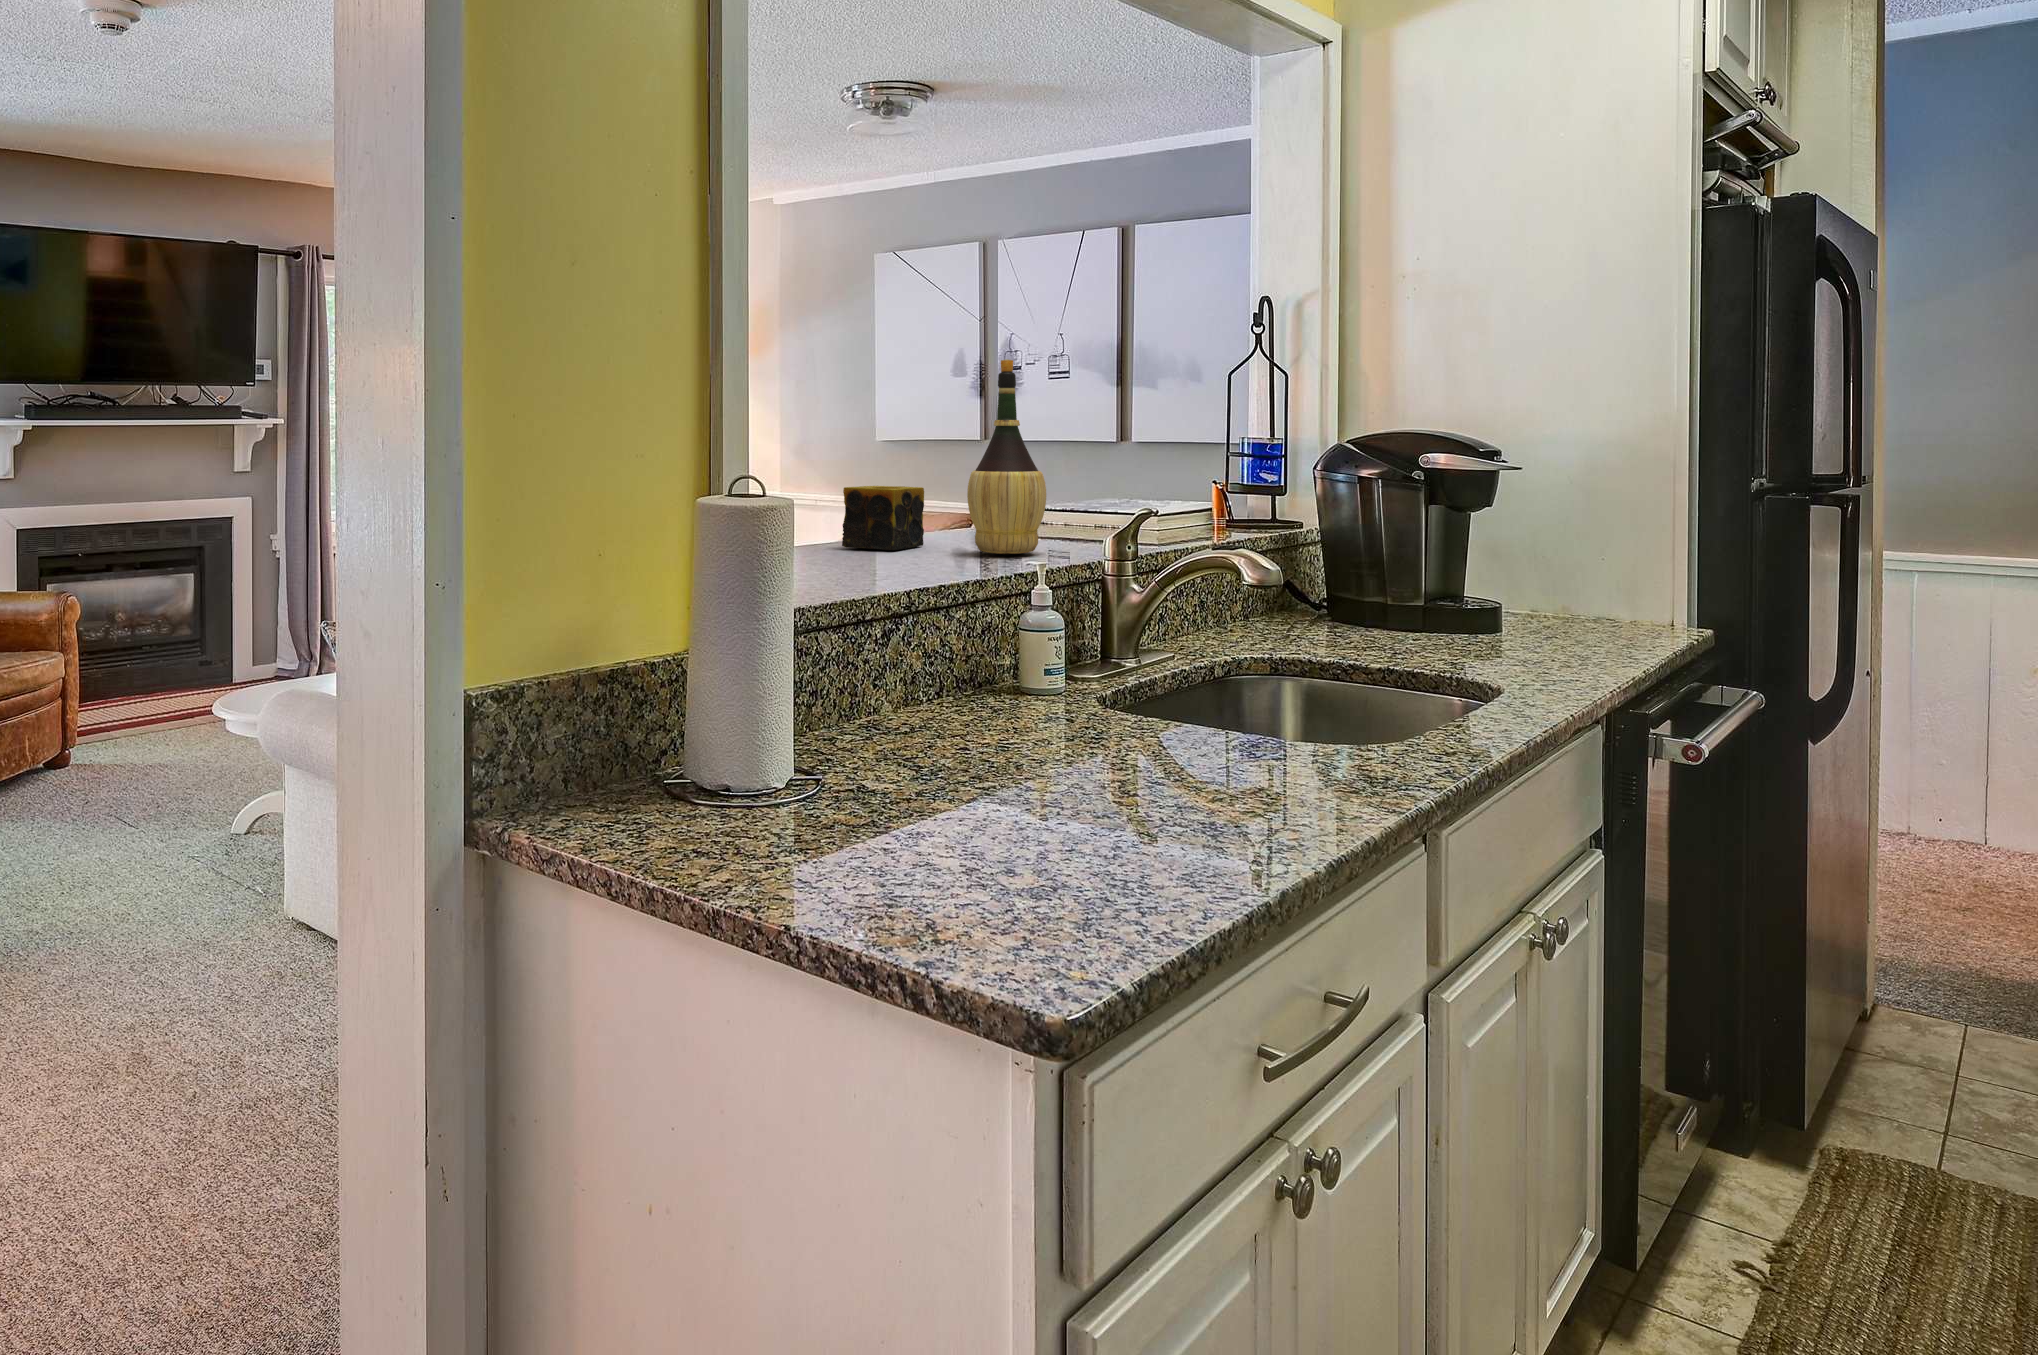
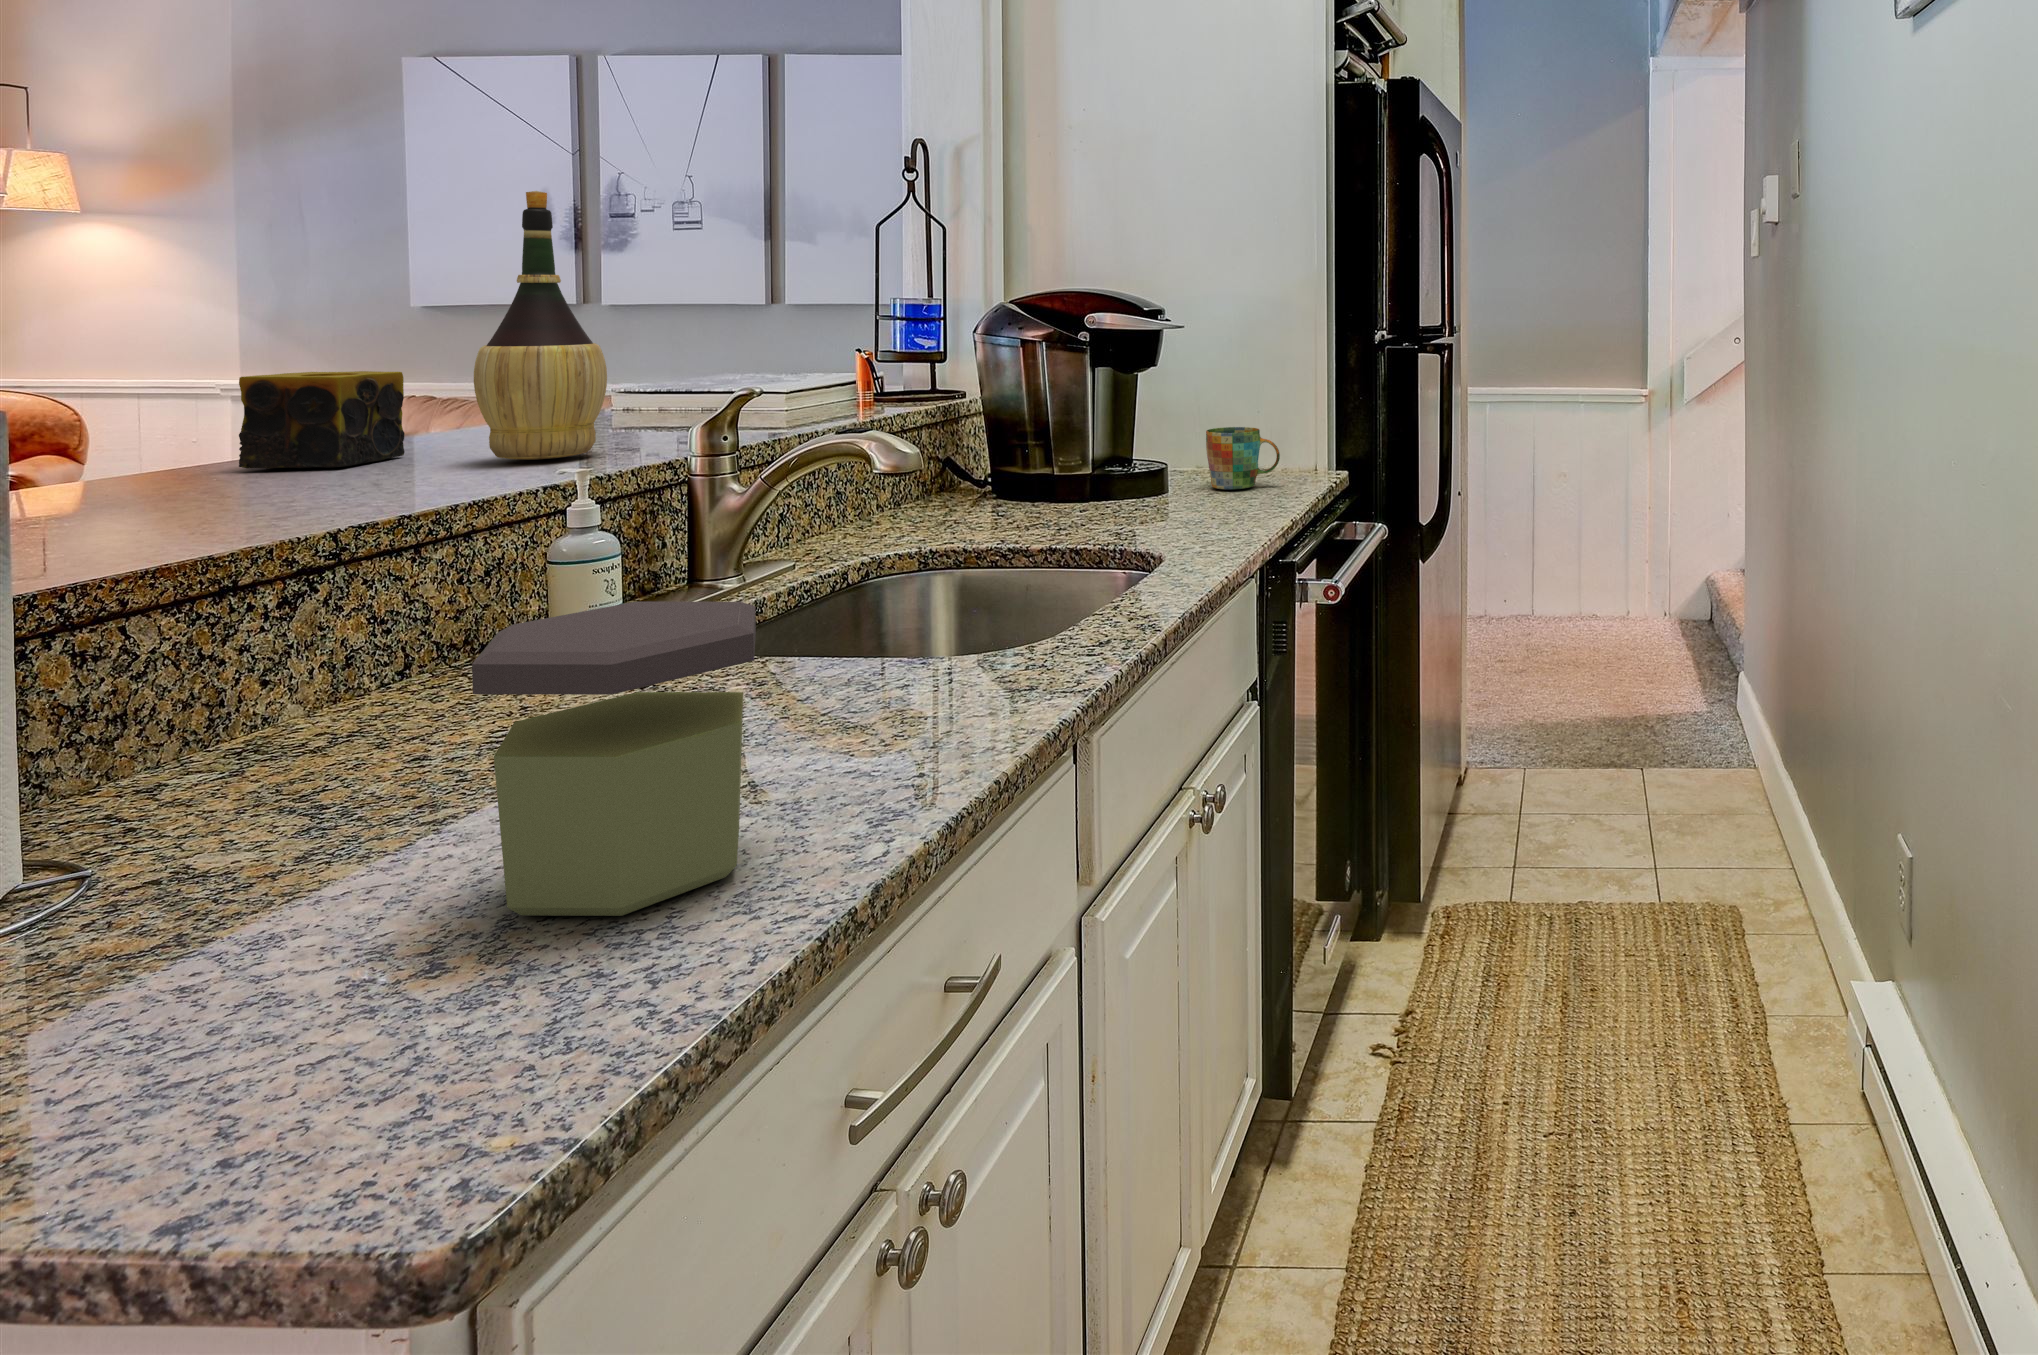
mug: none [1540,571,1625,635] -> present [1206,427,1280,489]
jar: none [1033,654,1200,868] -> present [472,601,756,916]

